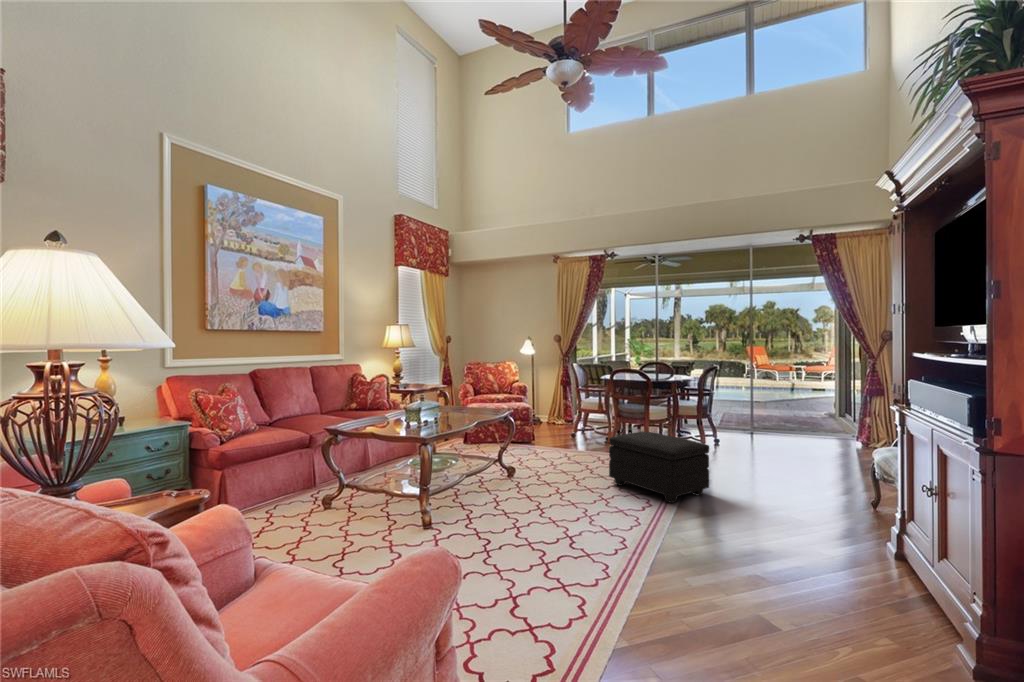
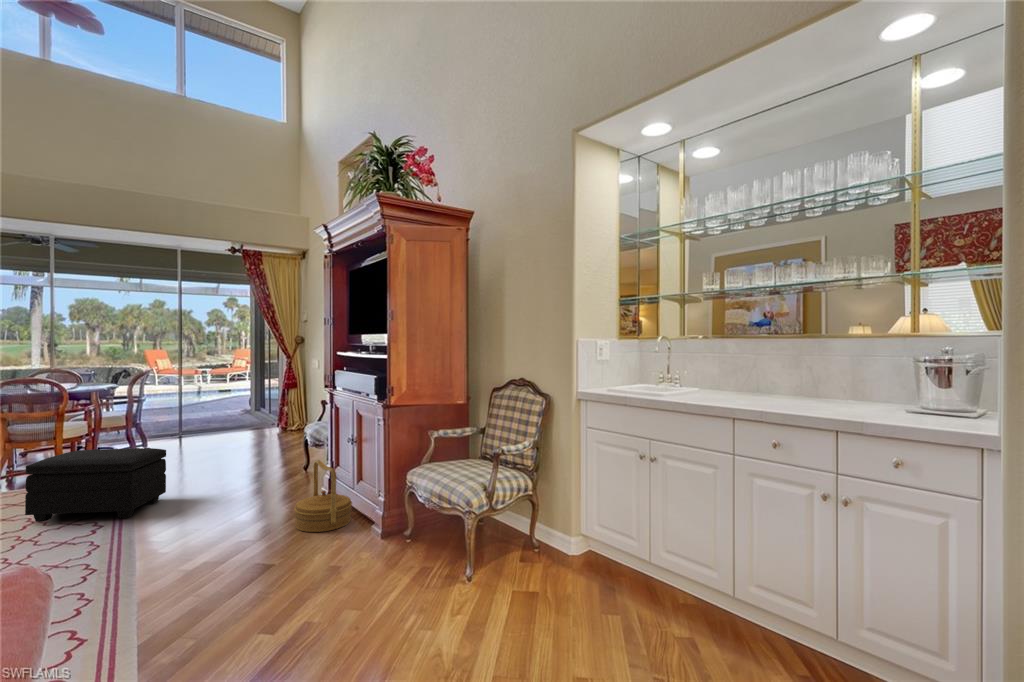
woven basket: none [828,504,927,620] -> present [294,460,352,532]

